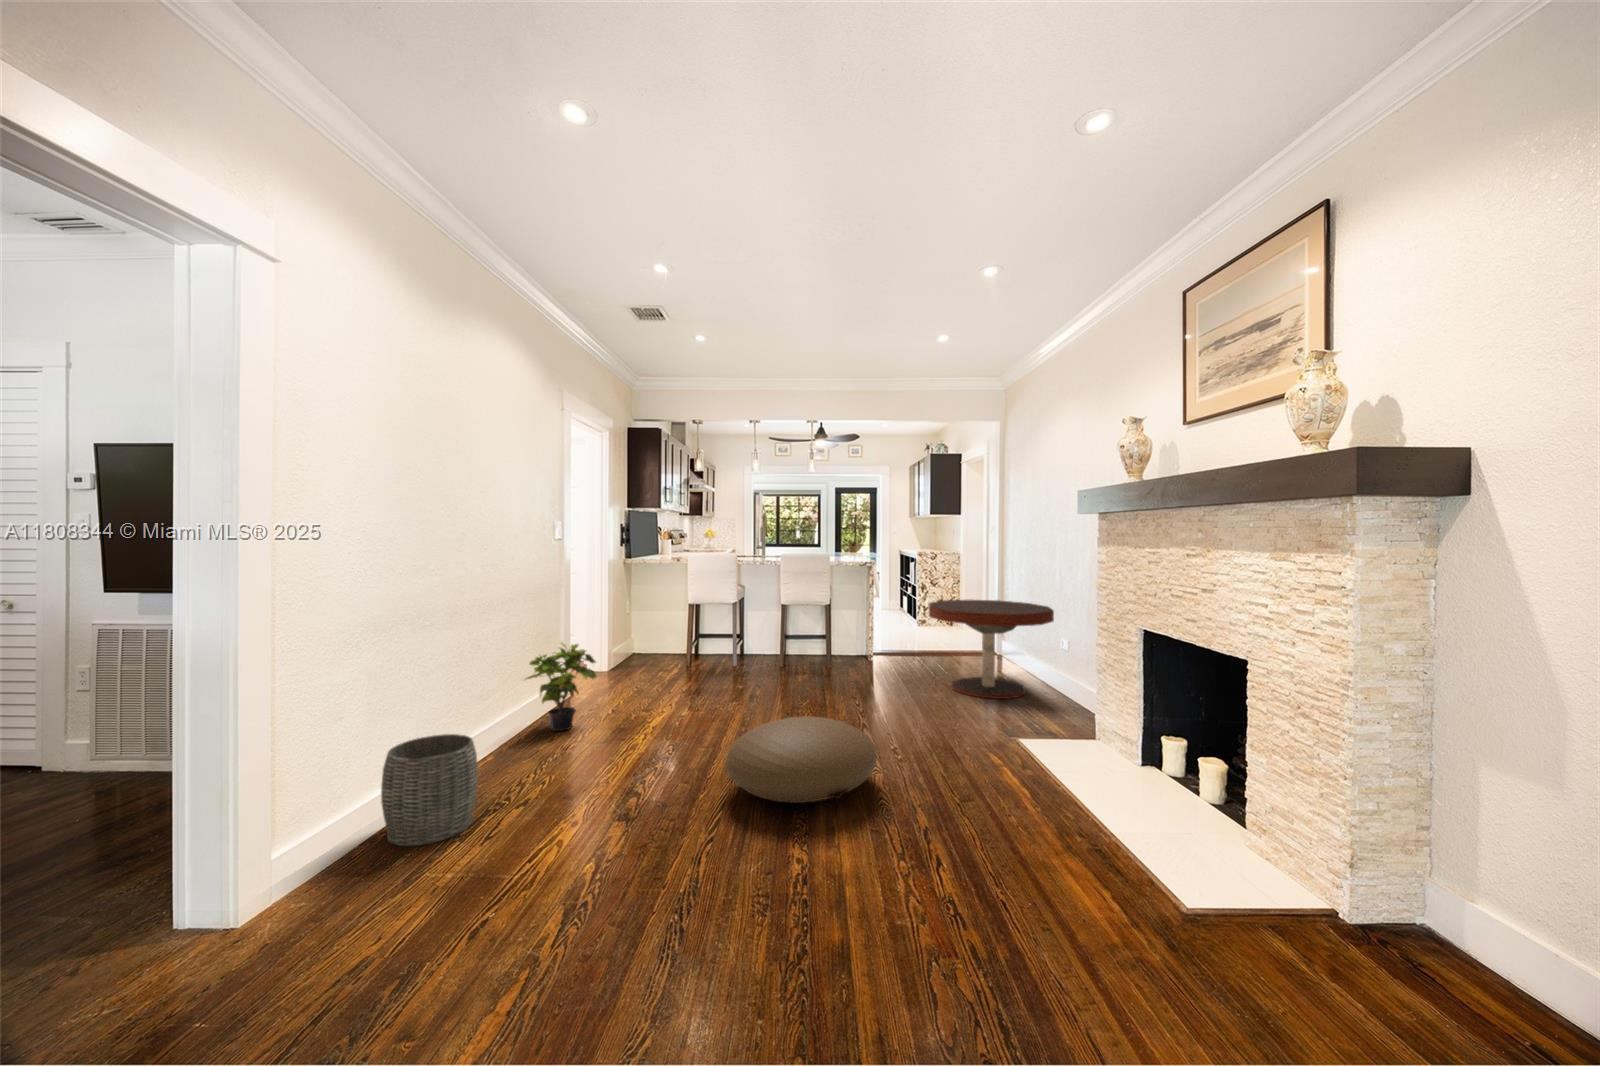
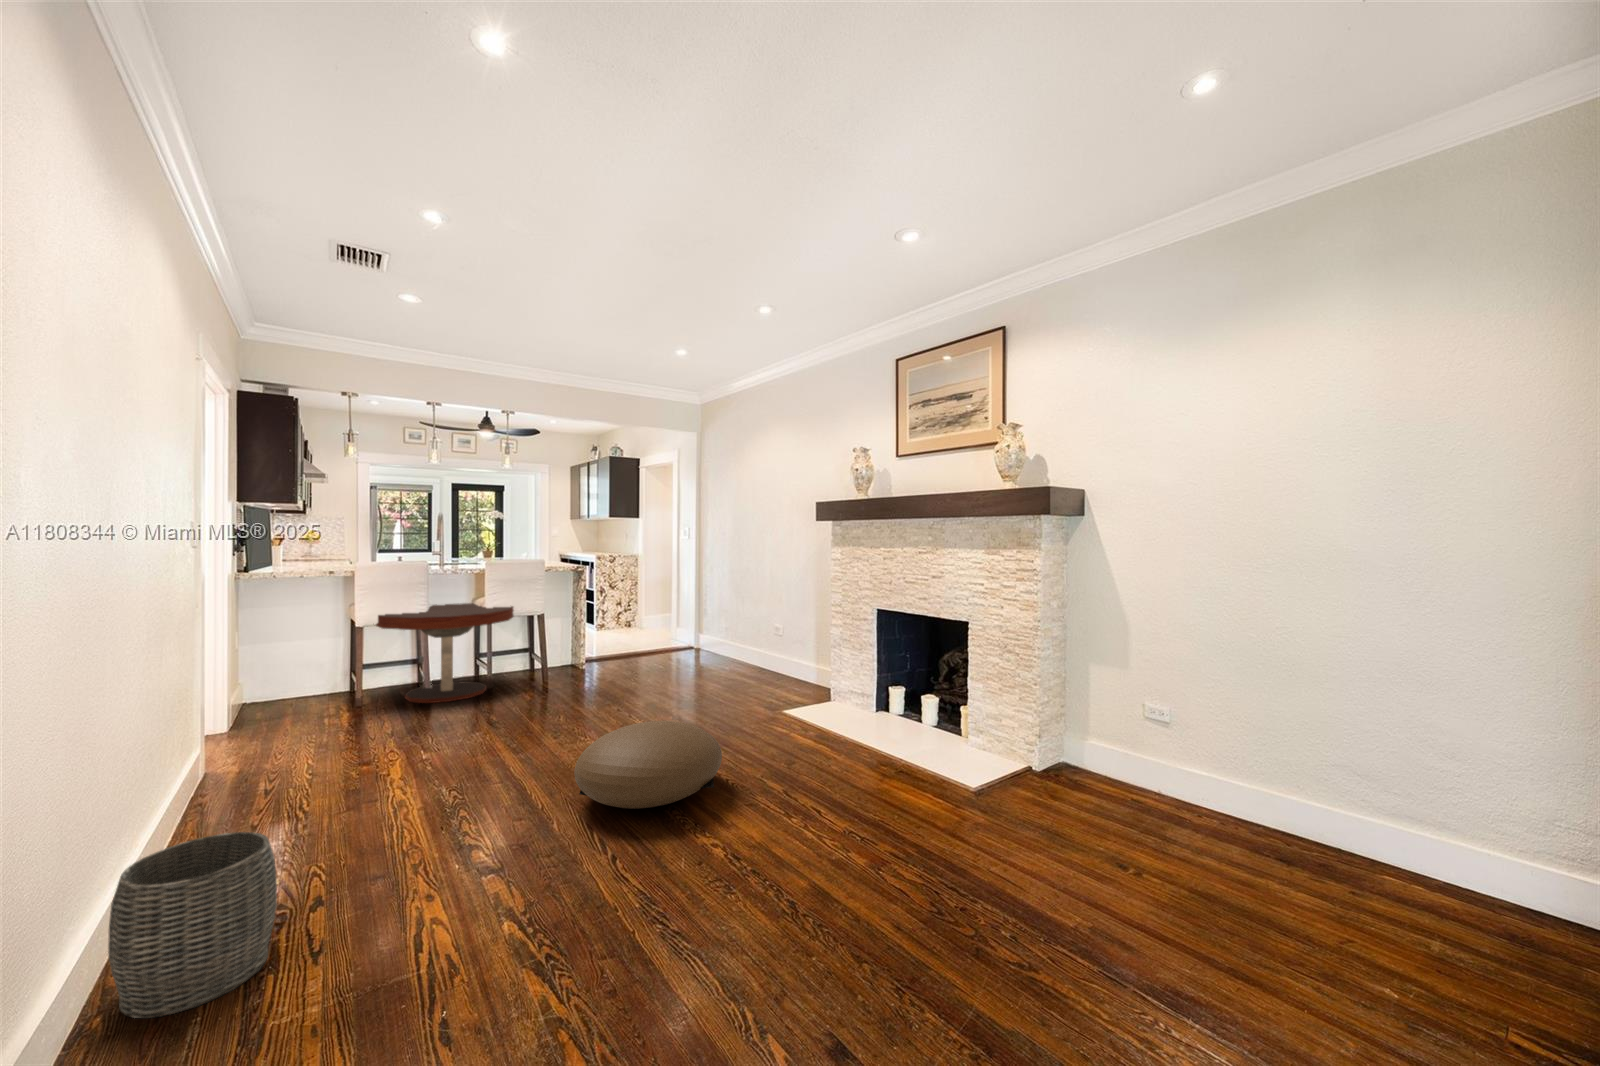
coffee table: present [929,600,1054,699] -> present [376,603,514,703]
potted plant: present [526,643,597,731] -> none [189,693,307,818]

